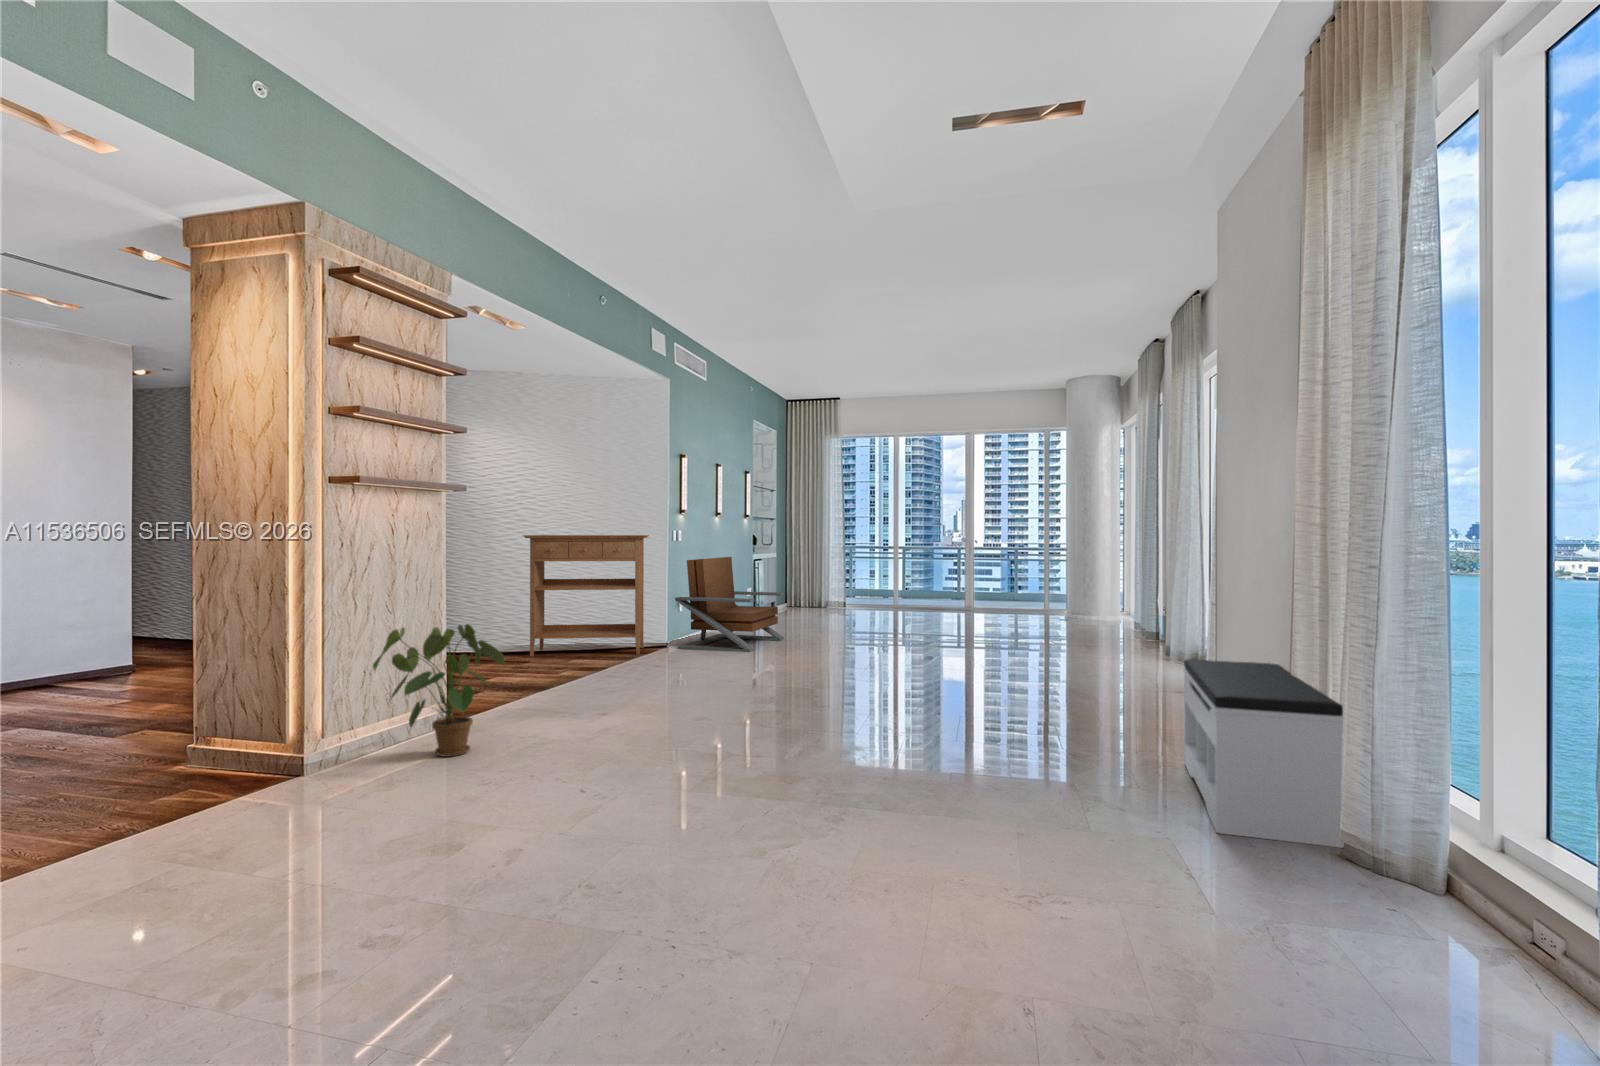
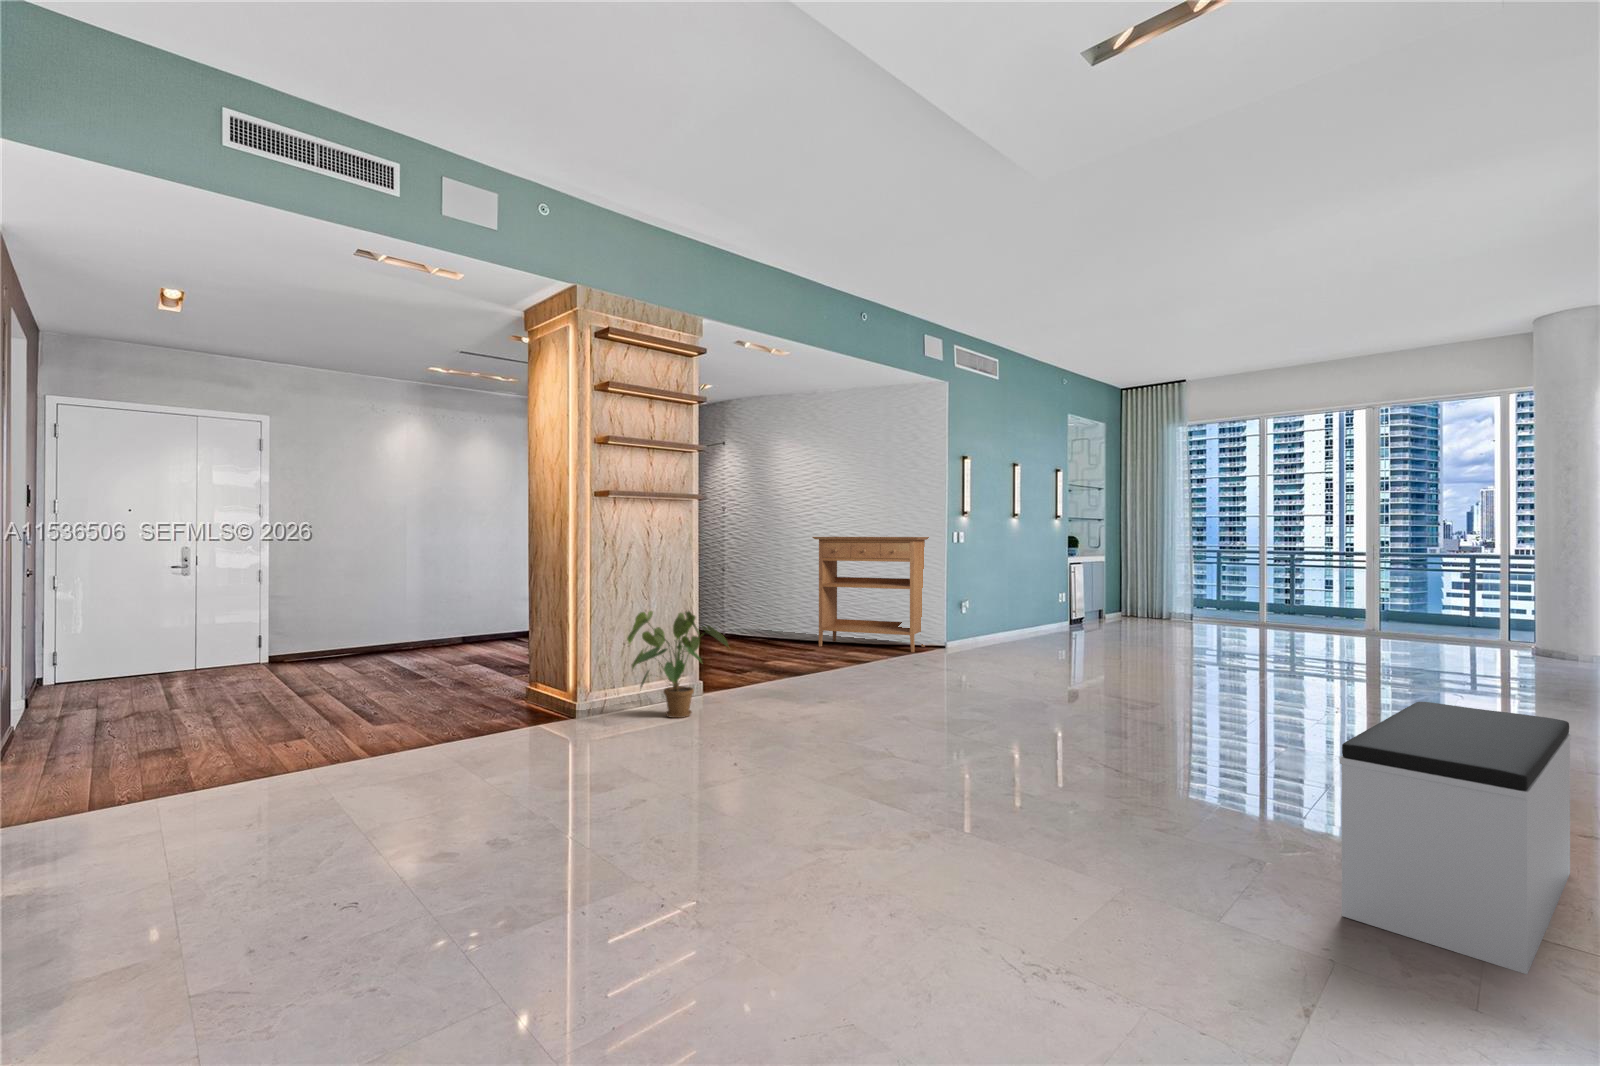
lounge chair: present [675,557,784,652] -> none [954,559,1077,659]

